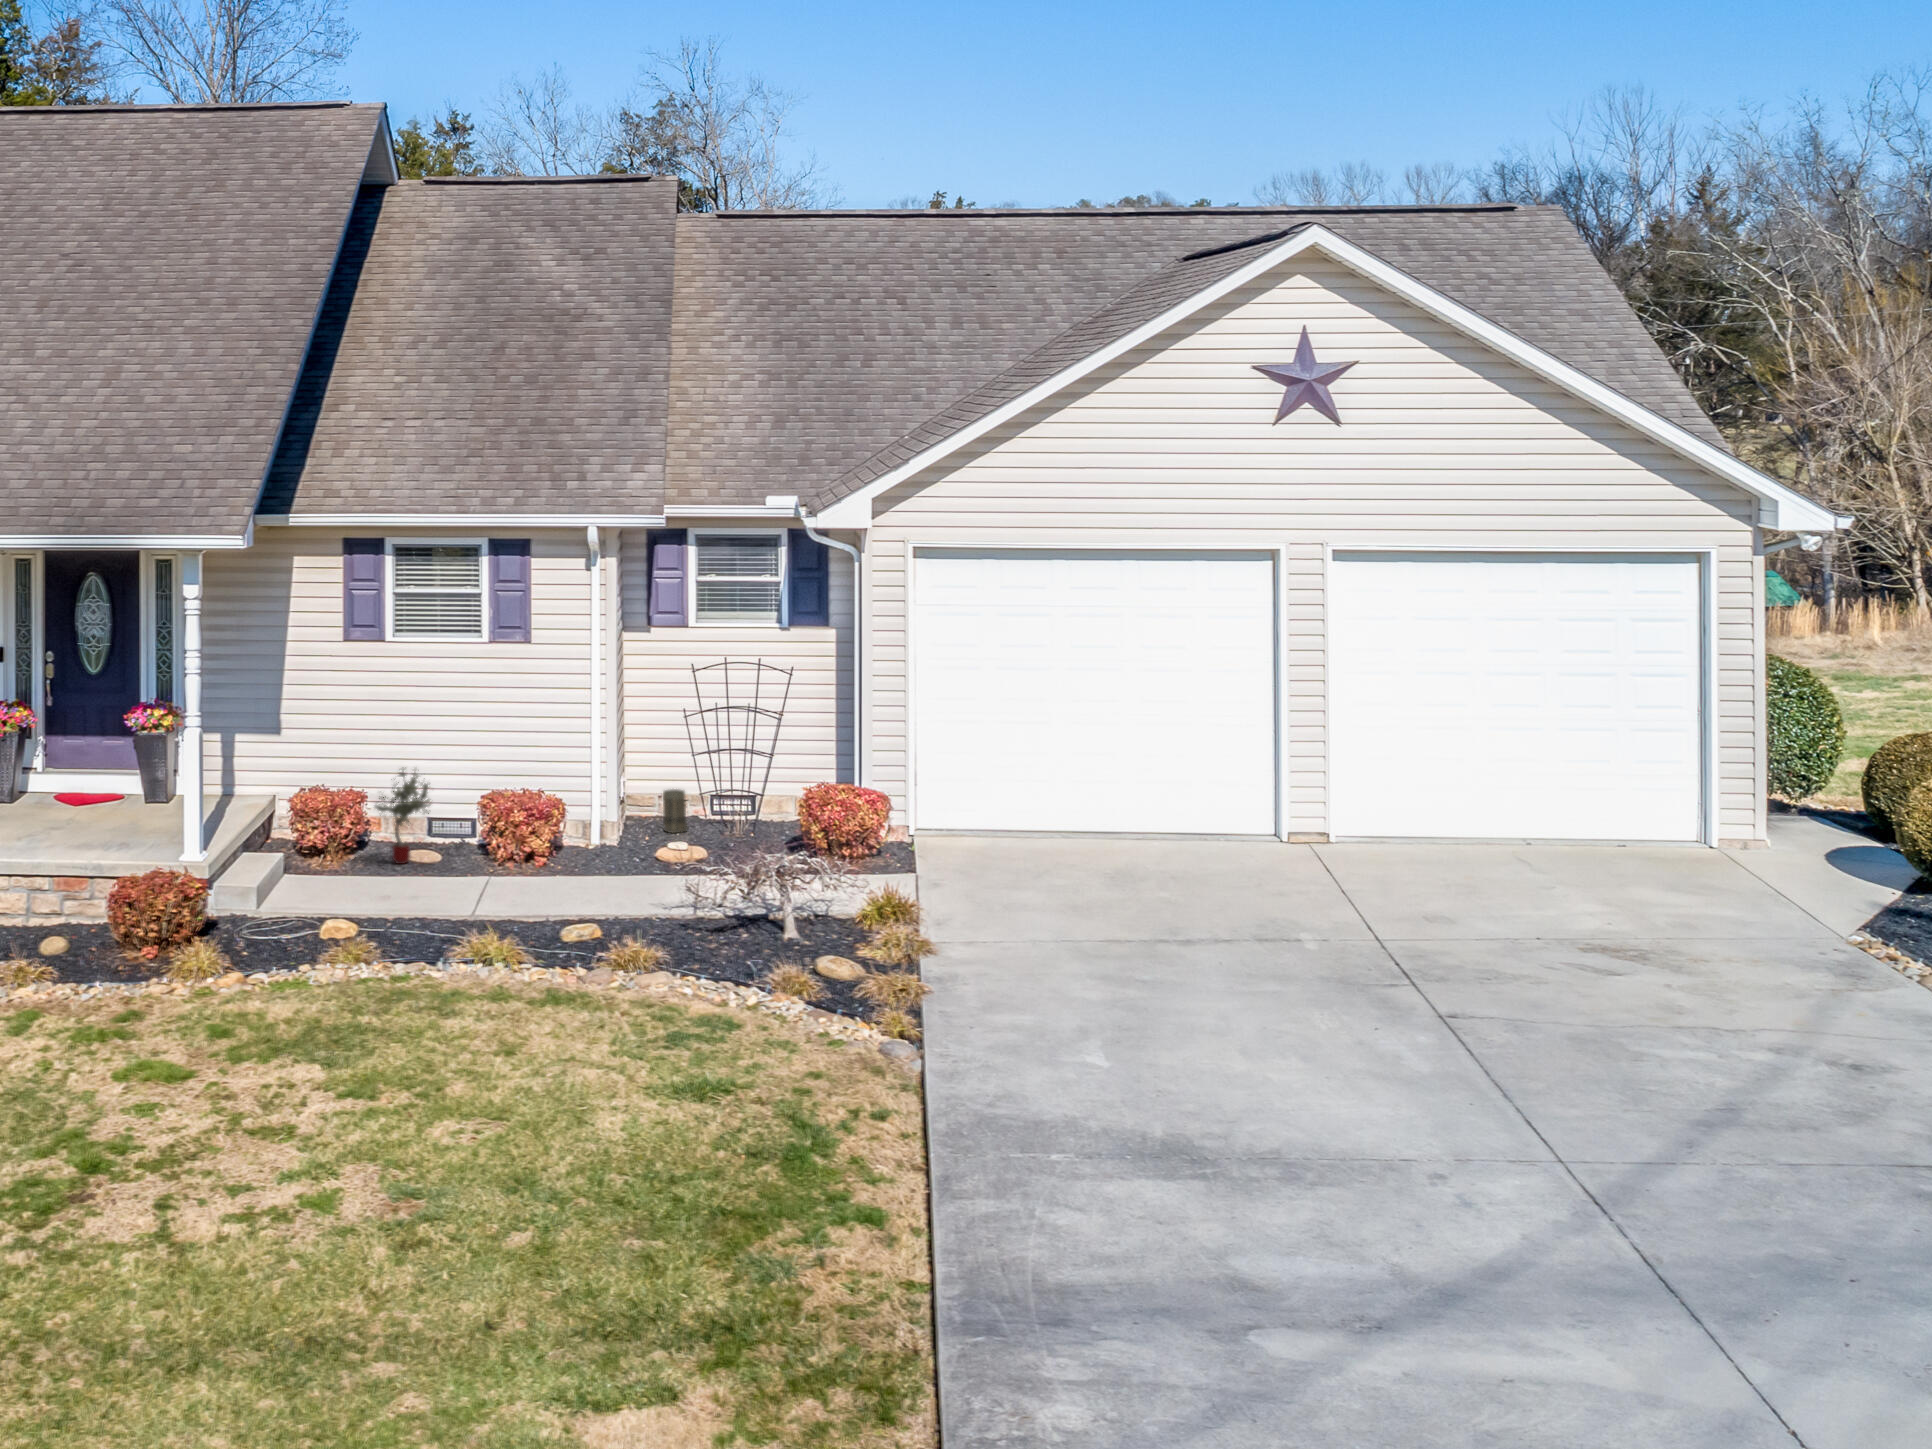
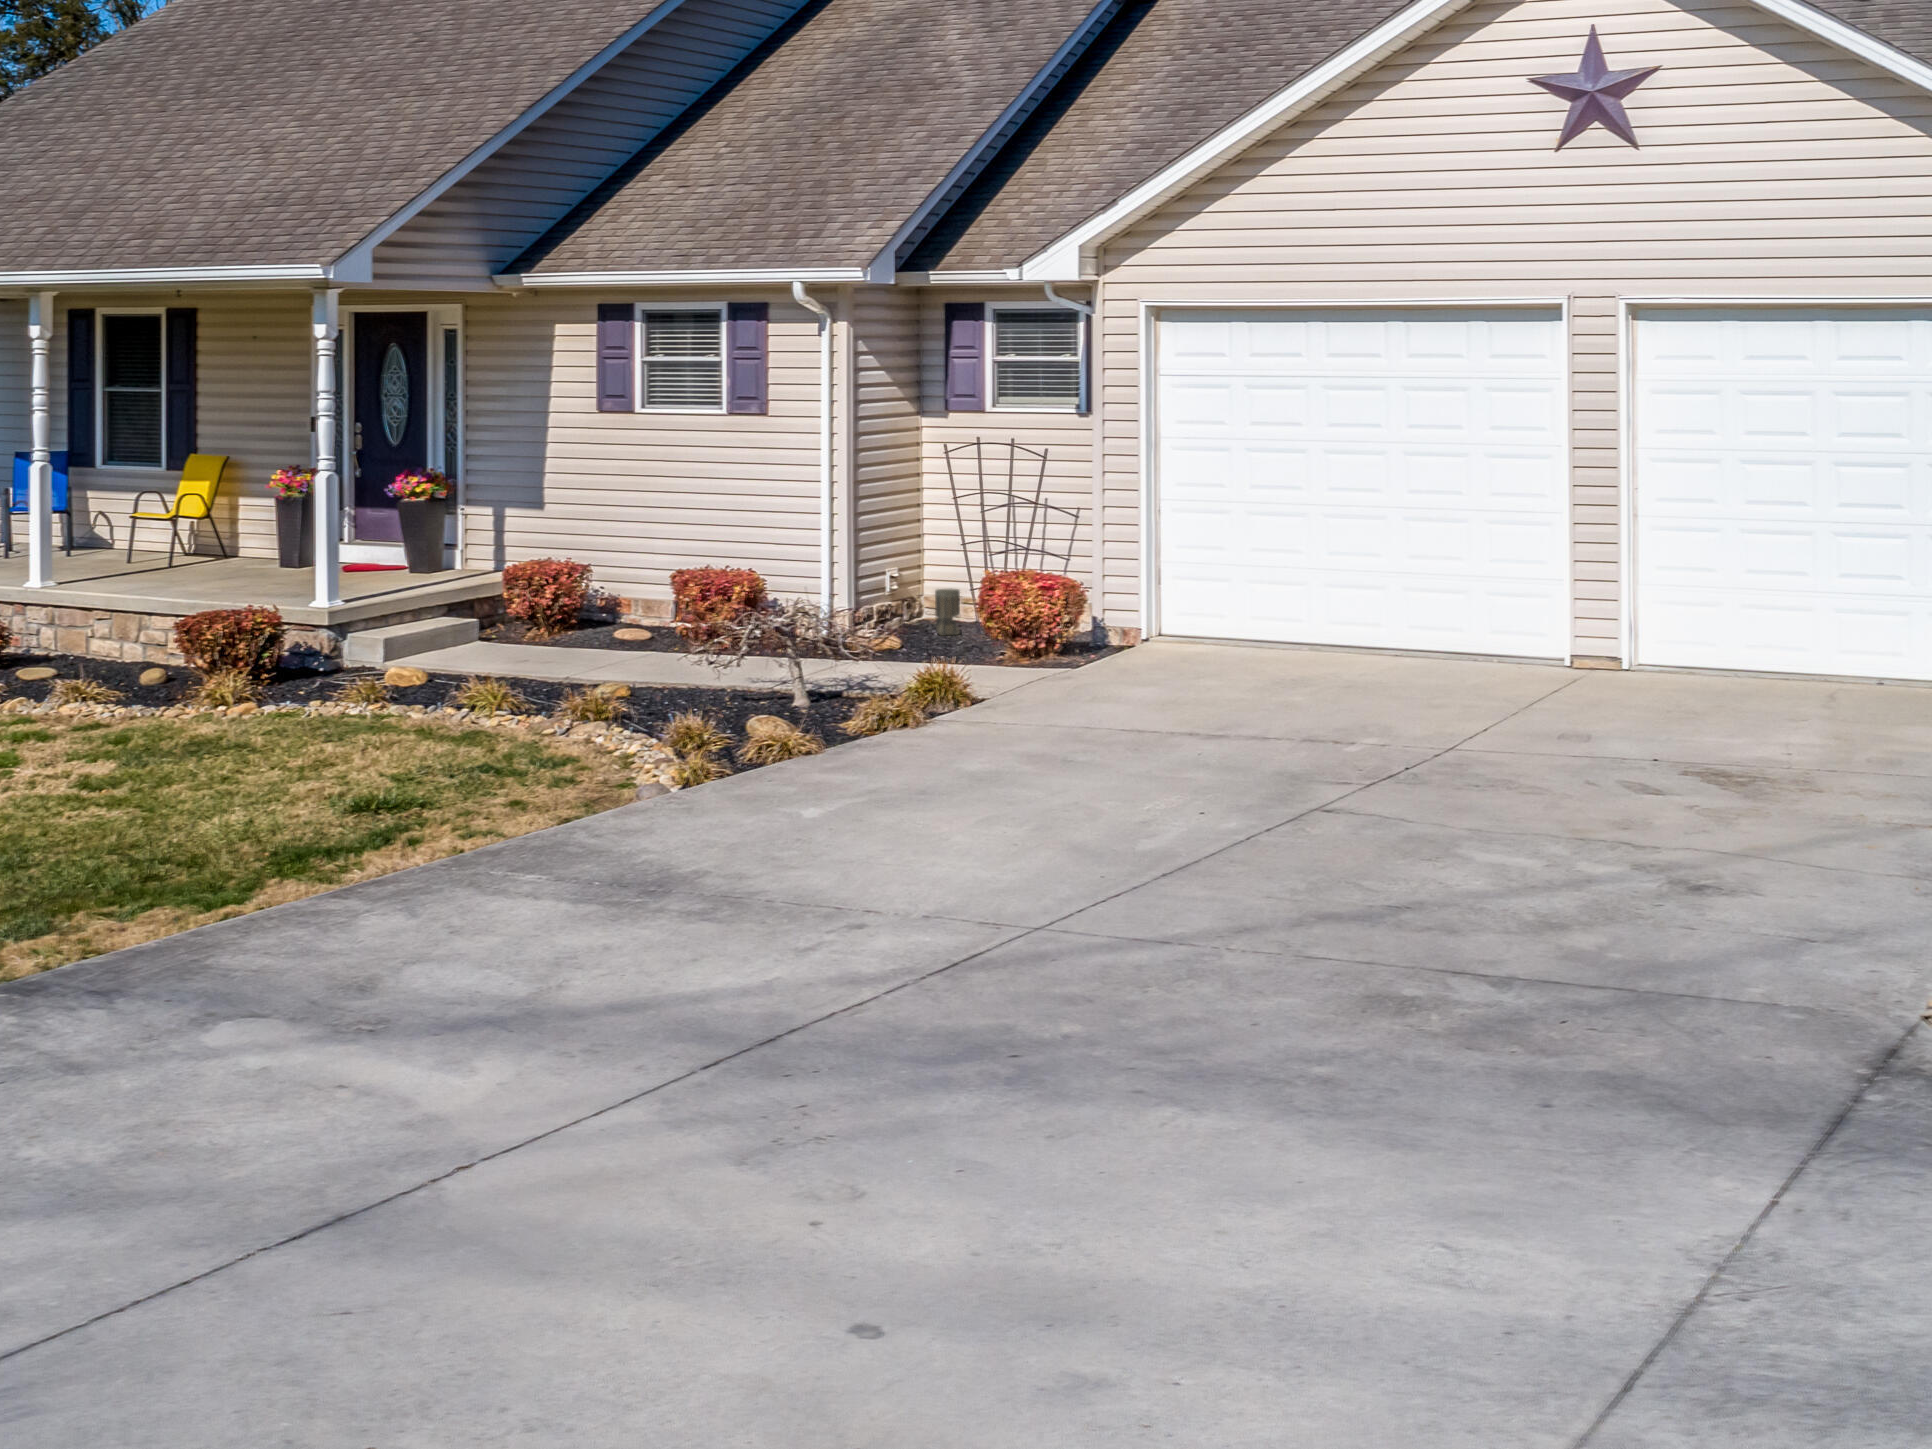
potted tree: present [375,769,431,864] -> none [601,541,658,644]

